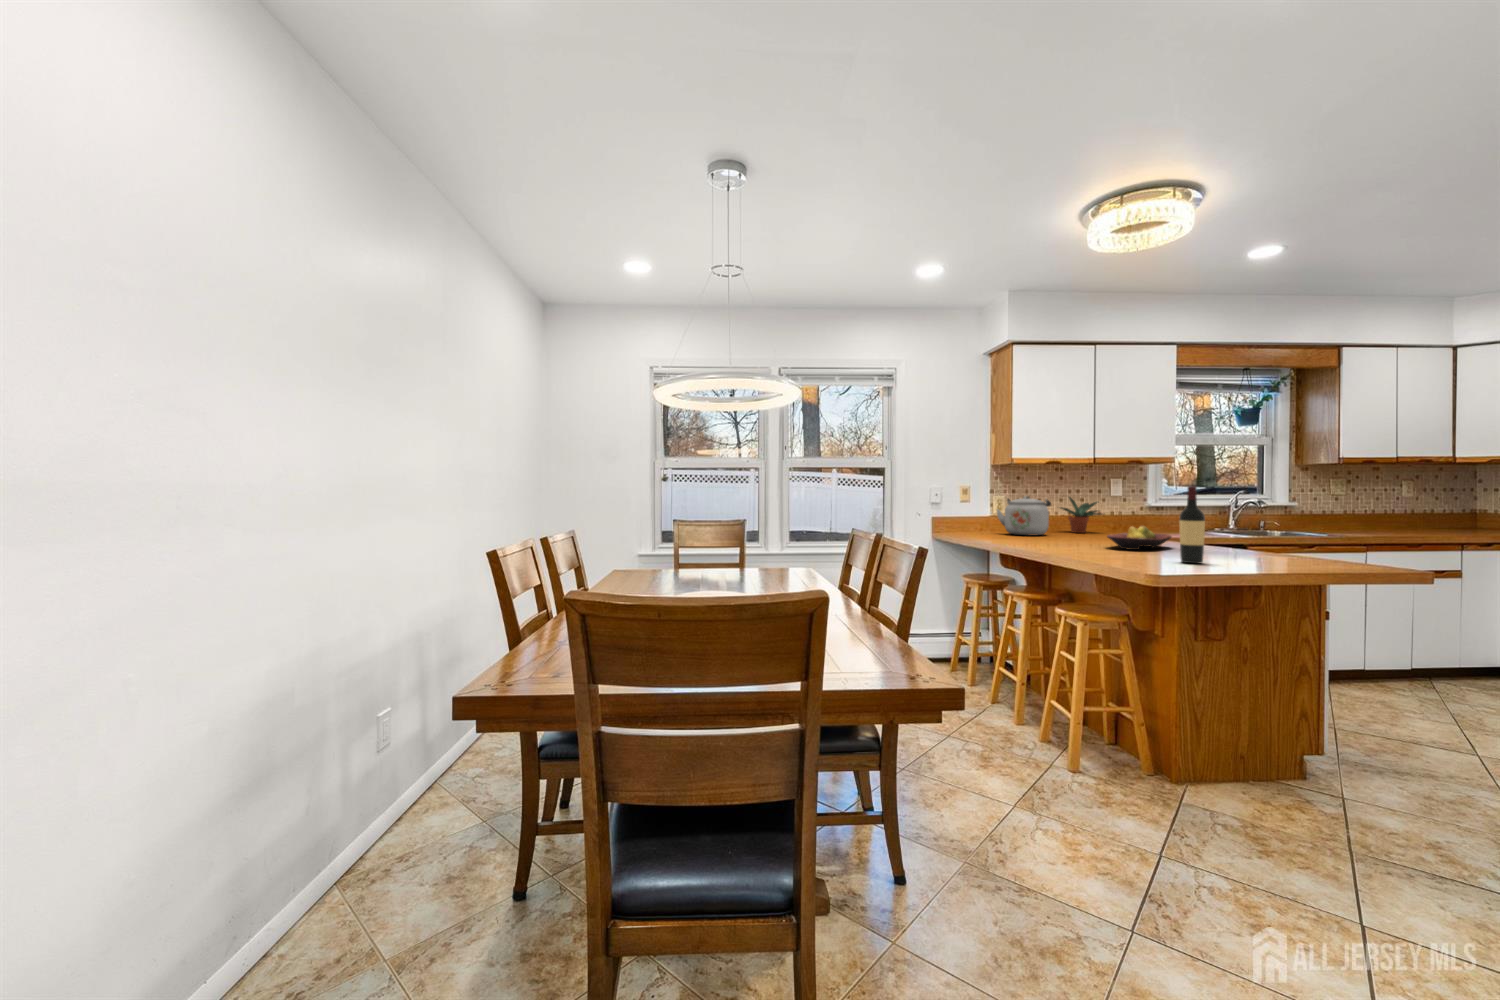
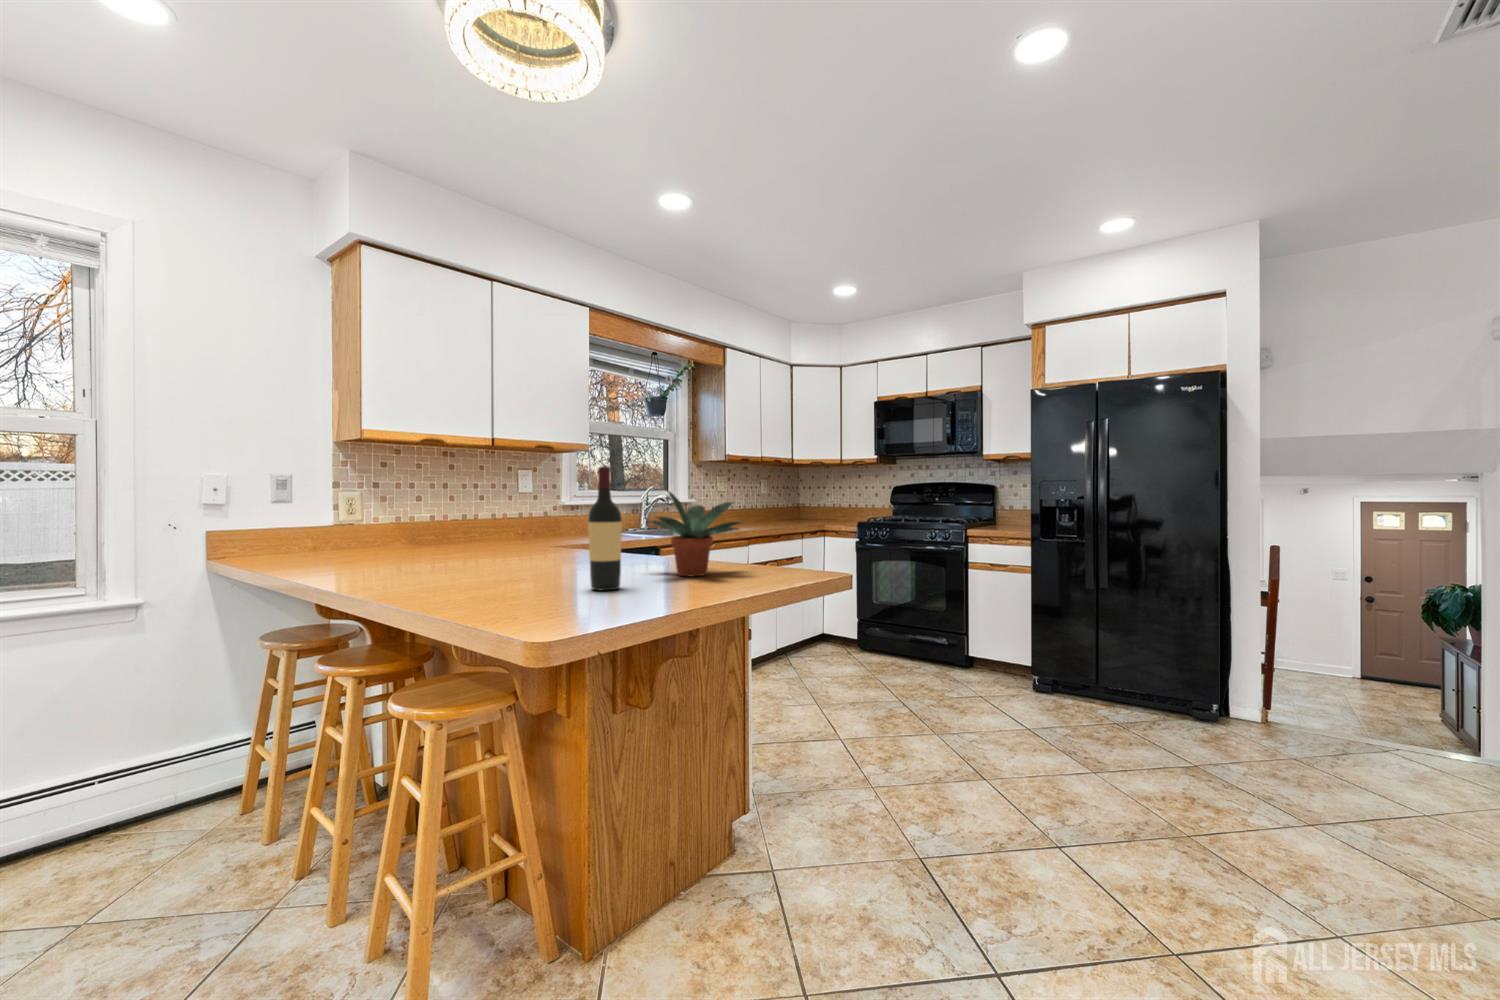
kettle: present [997,496,1051,536] -> none [339,491,433,555]
potted plant: present [1061,497,1102,533] -> present [649,492,742,576]
fruit bowl: present [1107,526,1171,550] -> none [495,531,583,570]

